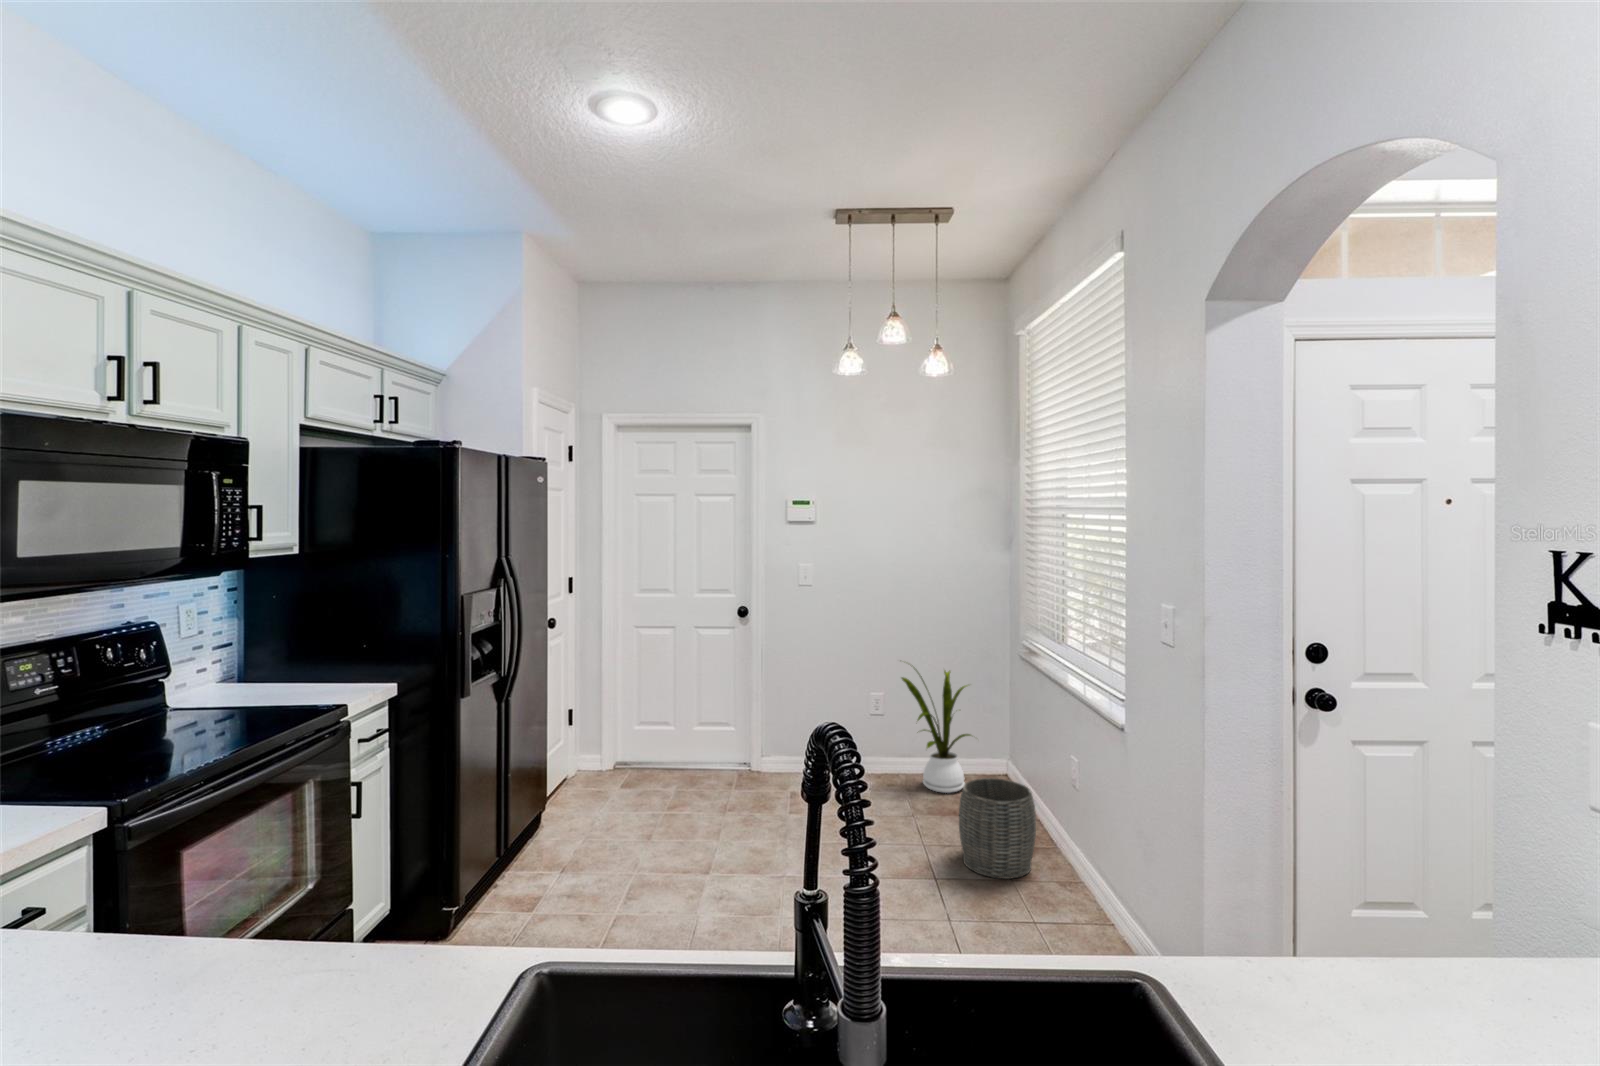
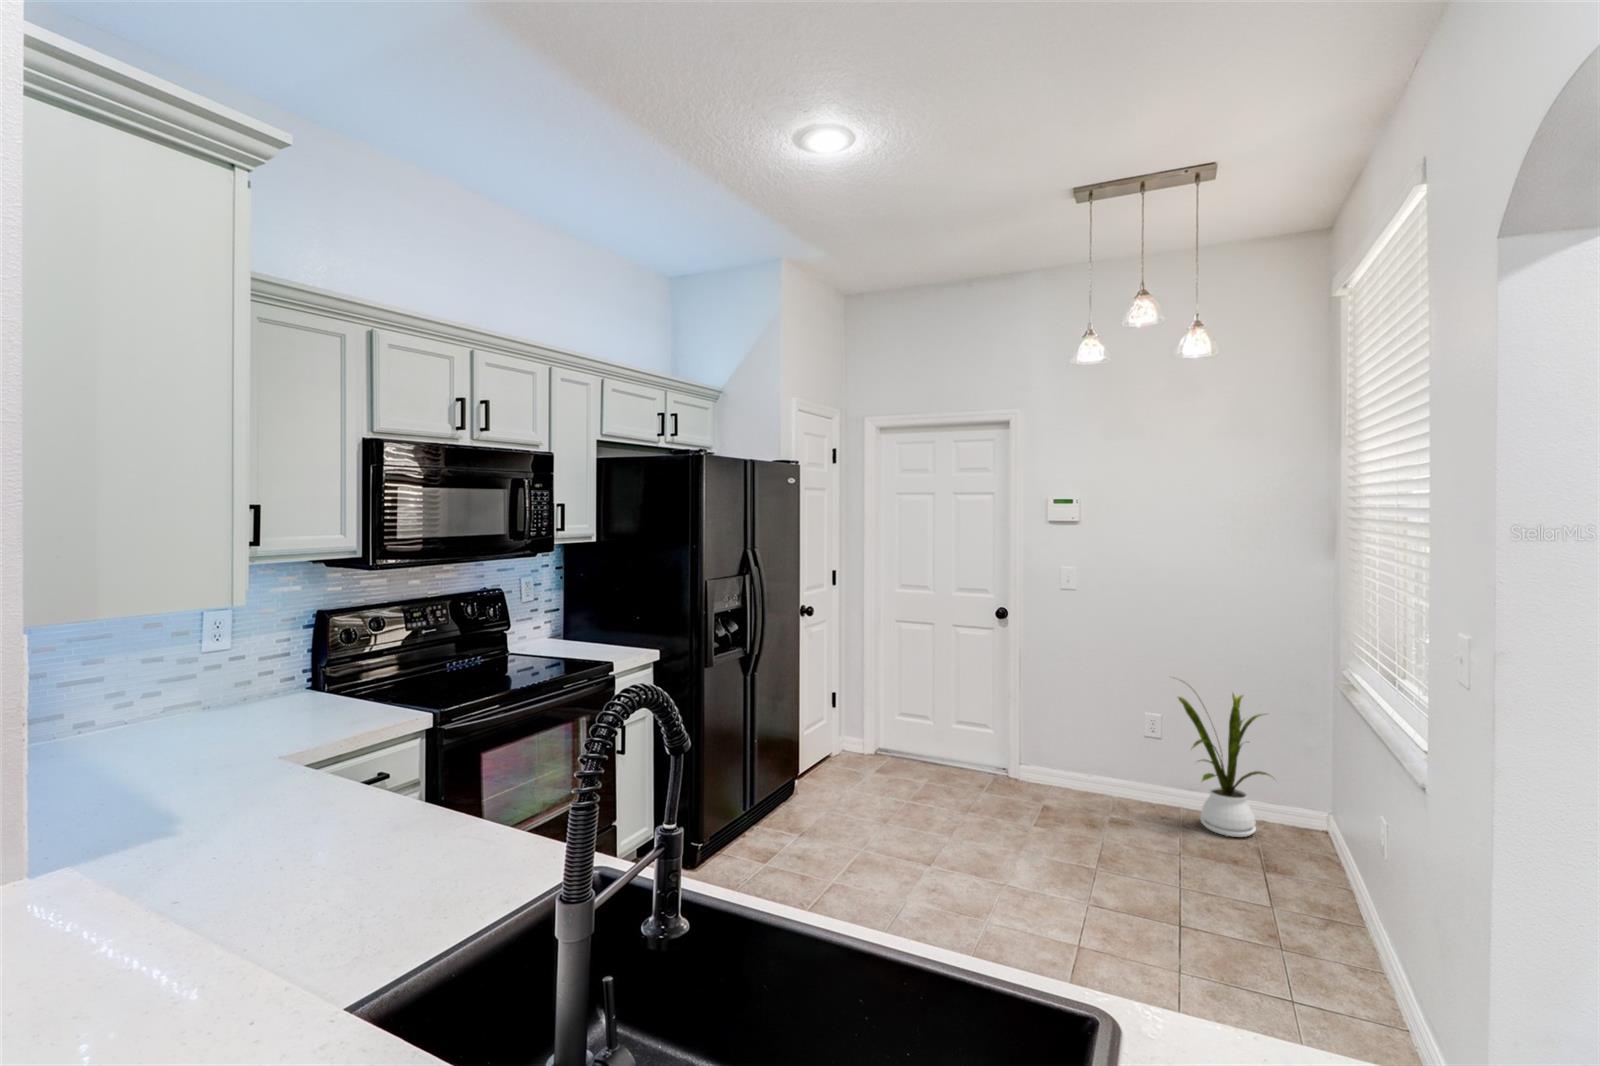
woven basket: present [959,778,1036,879] -> none [1212,821,1315,944]

